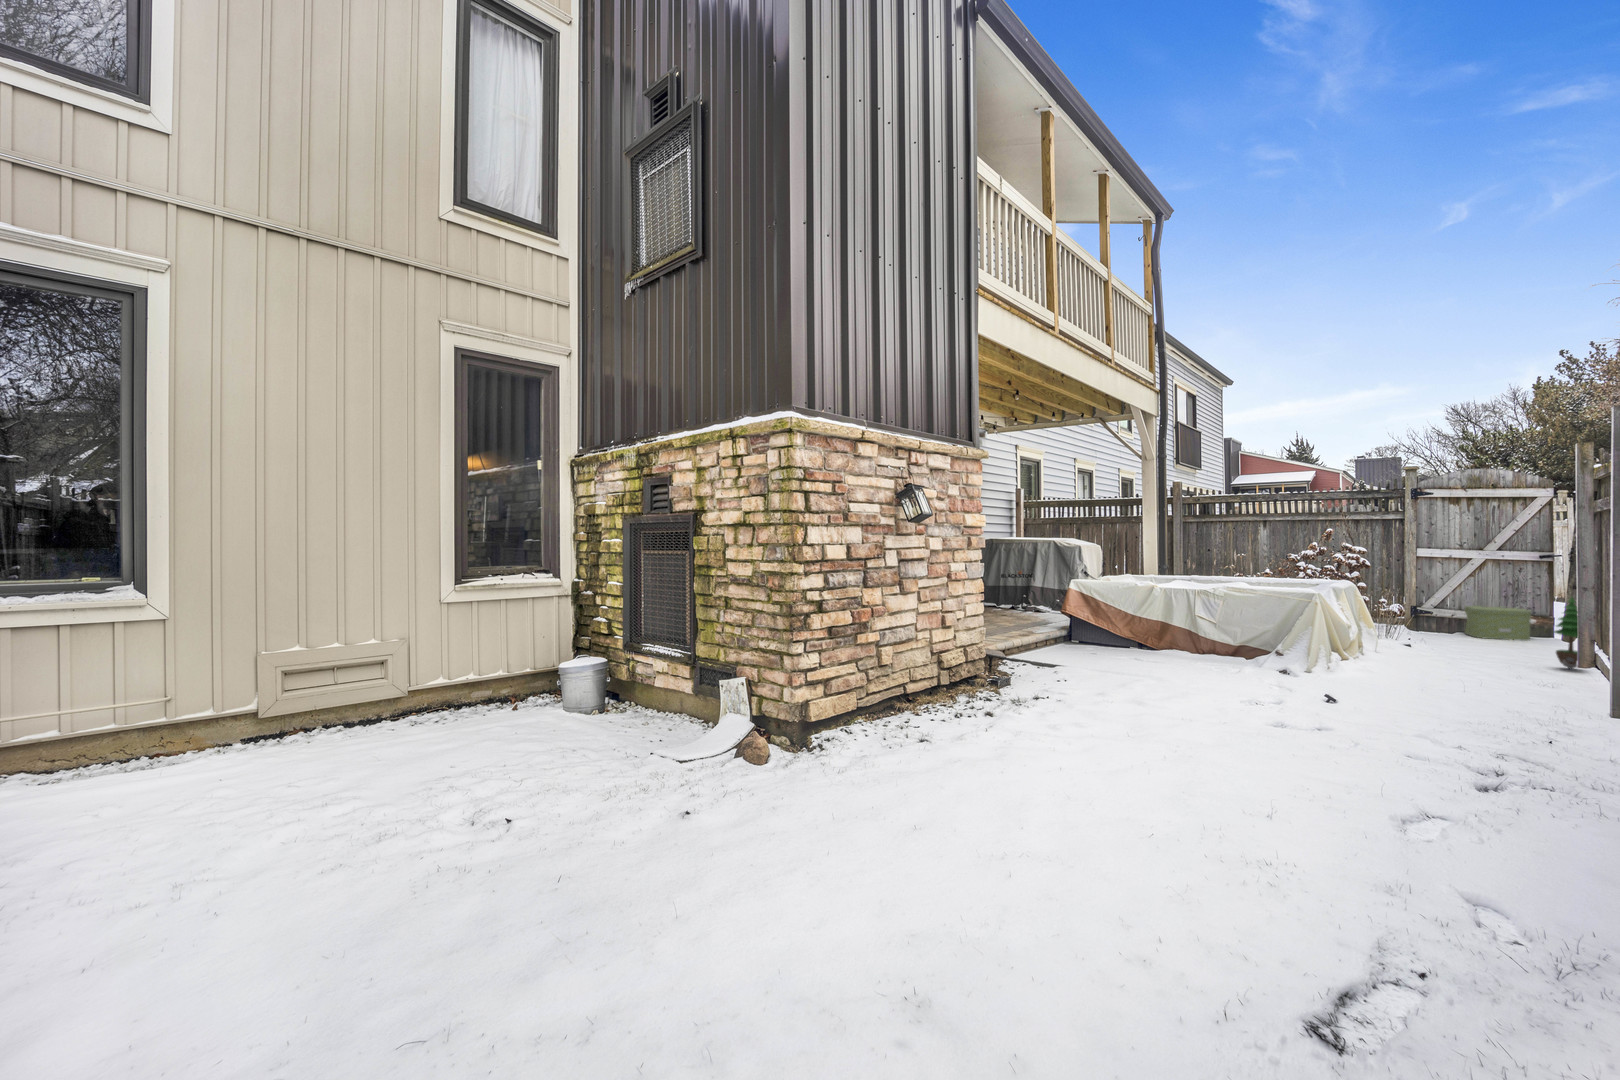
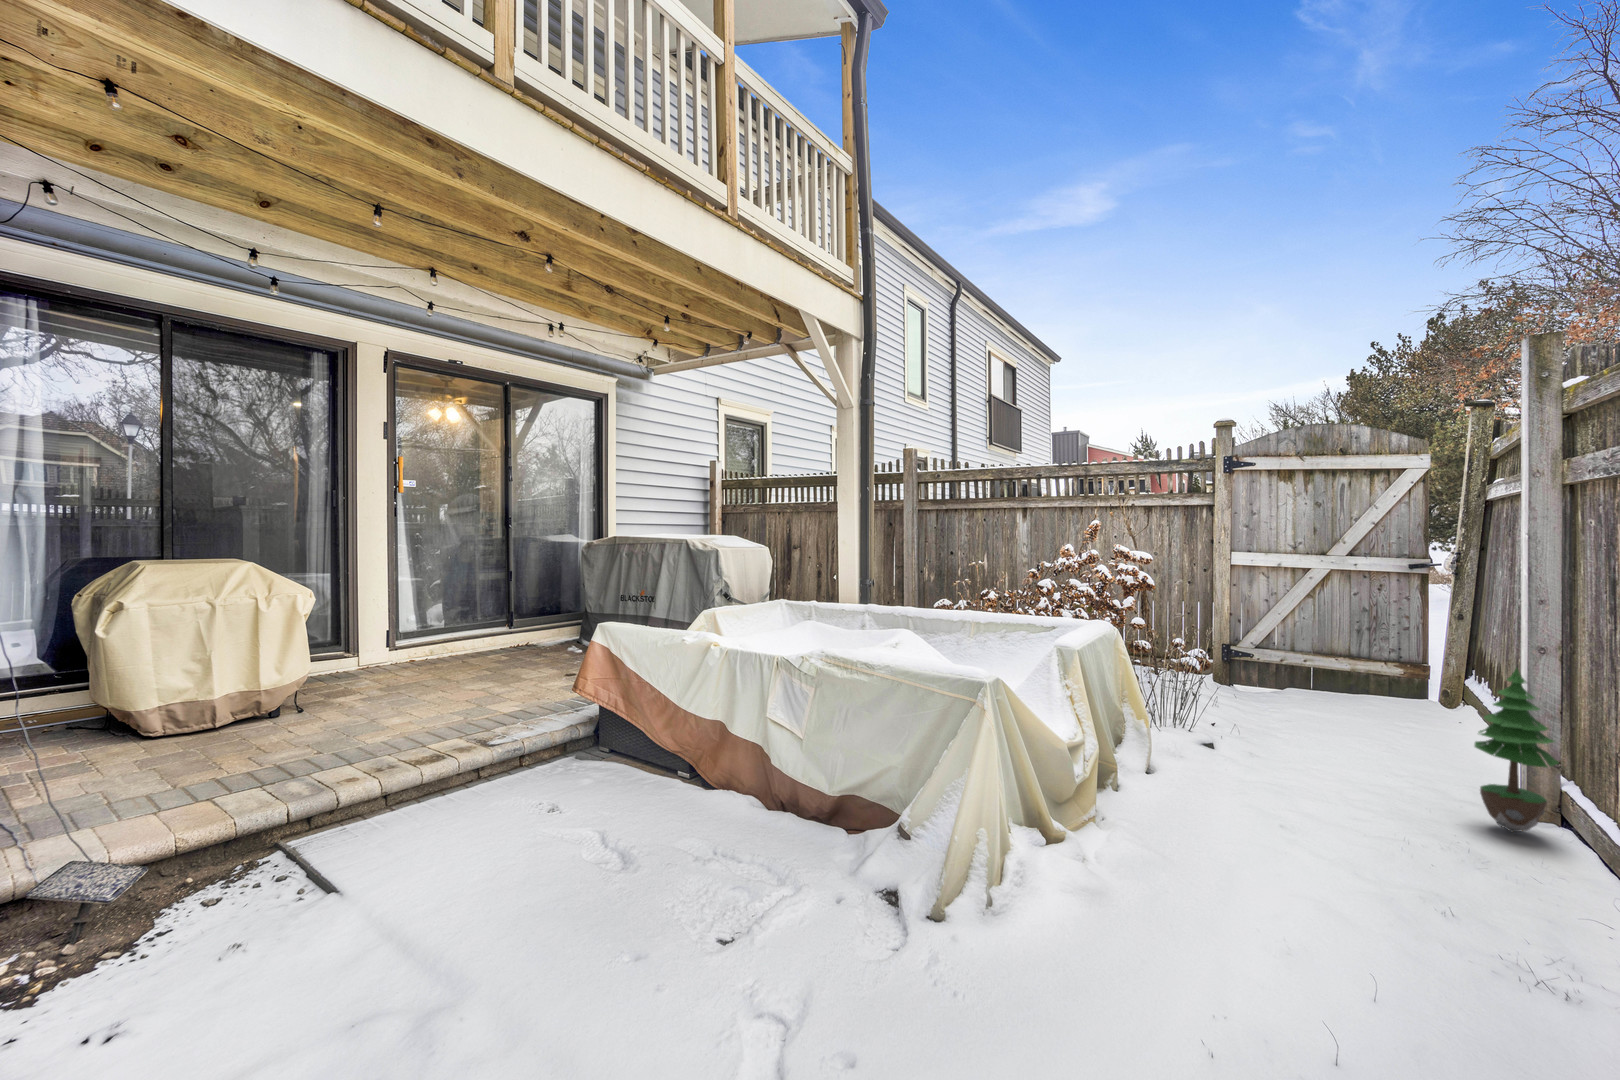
storage box: present [1465,606,1531,641] -> none [1298,646,1402,712]

